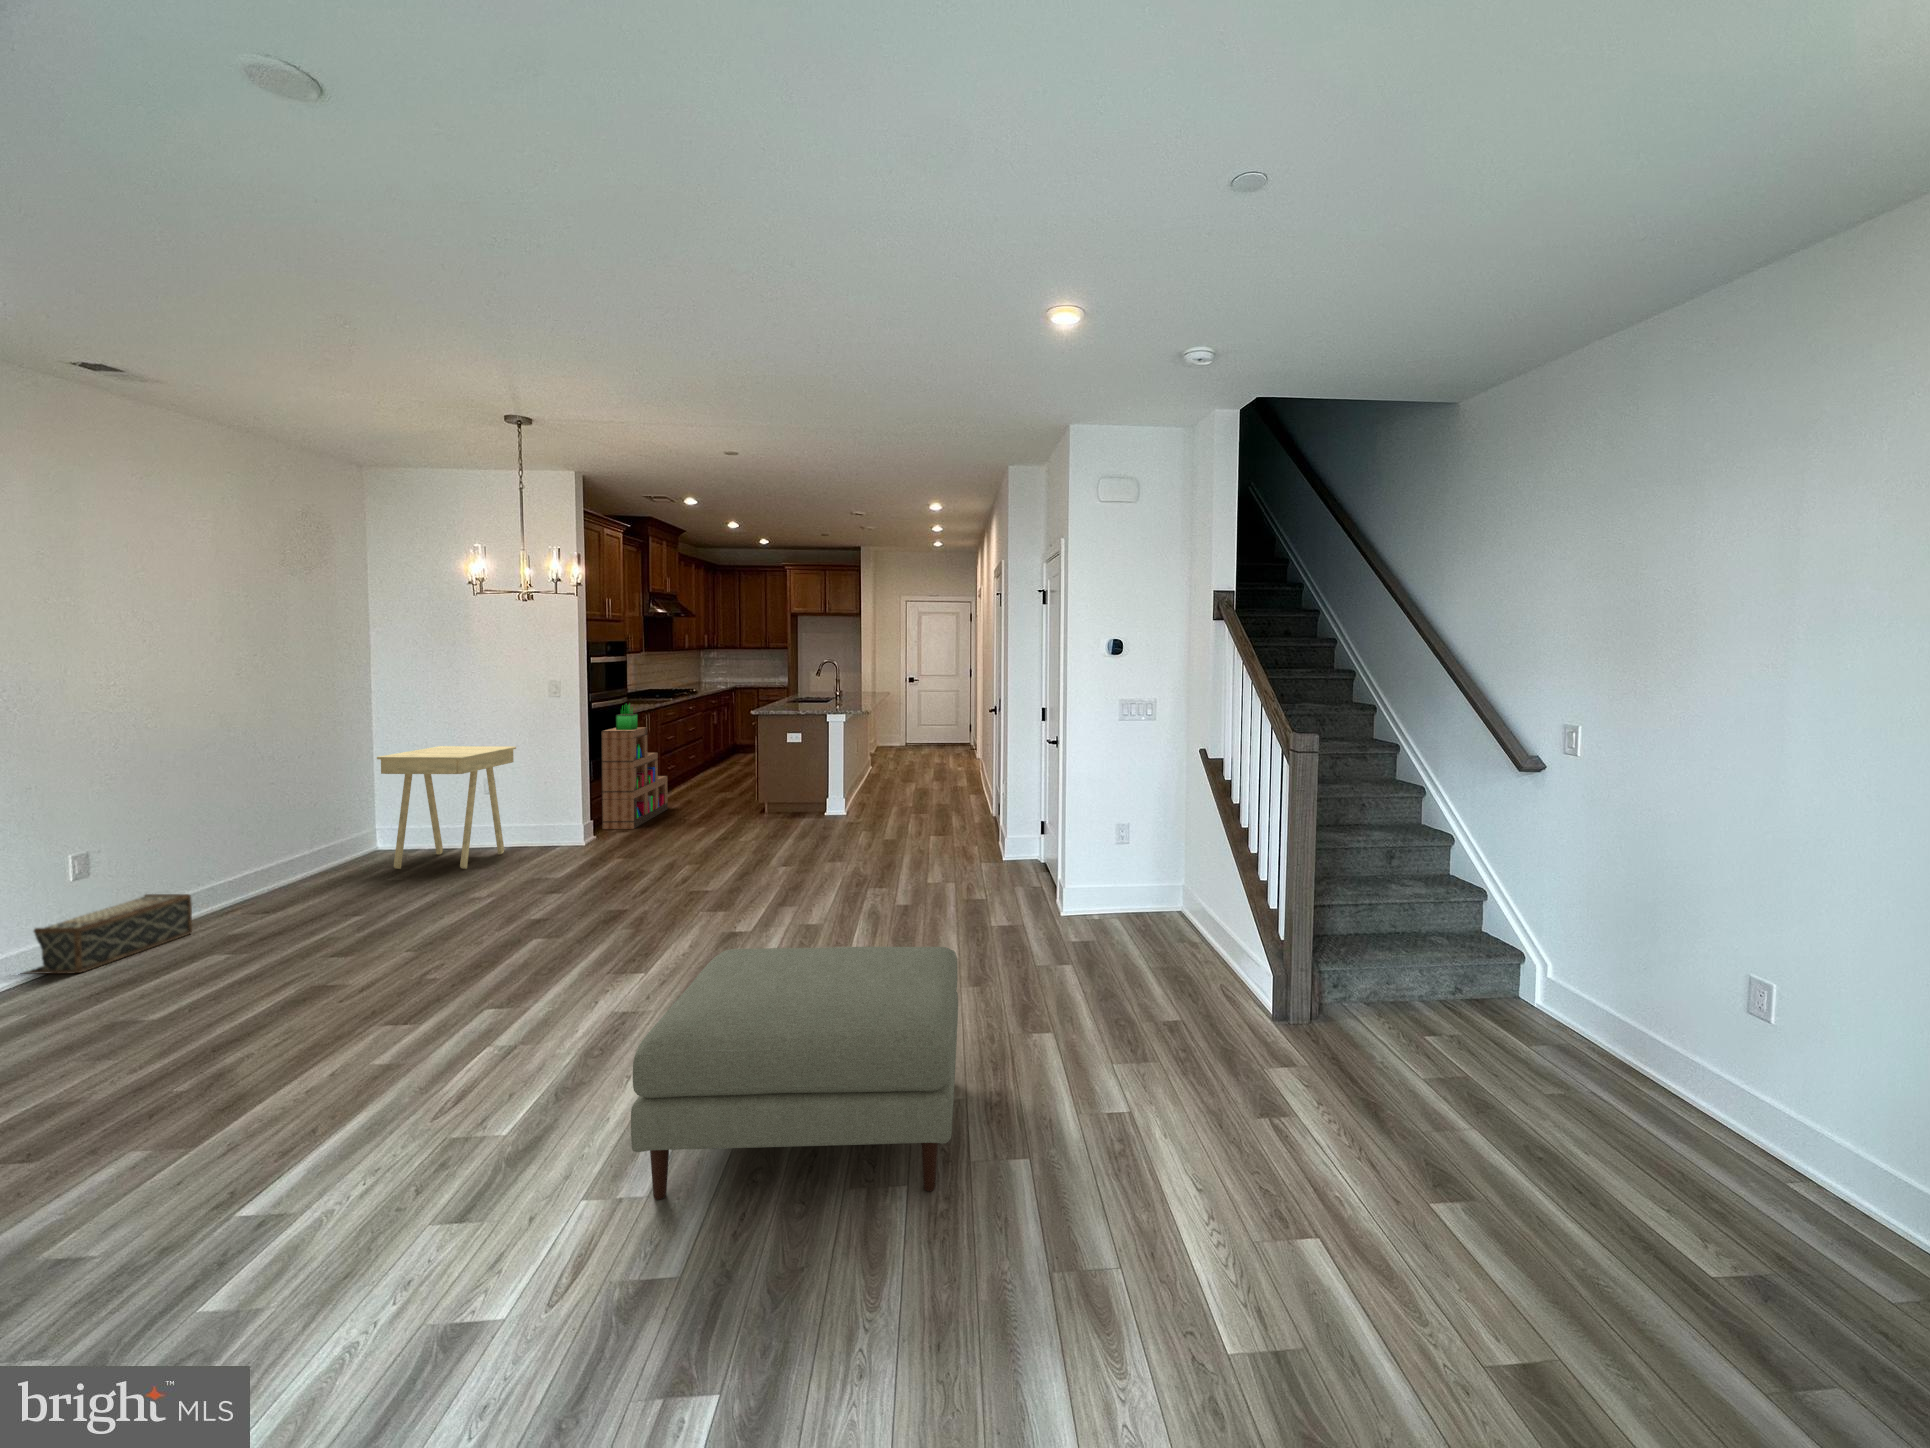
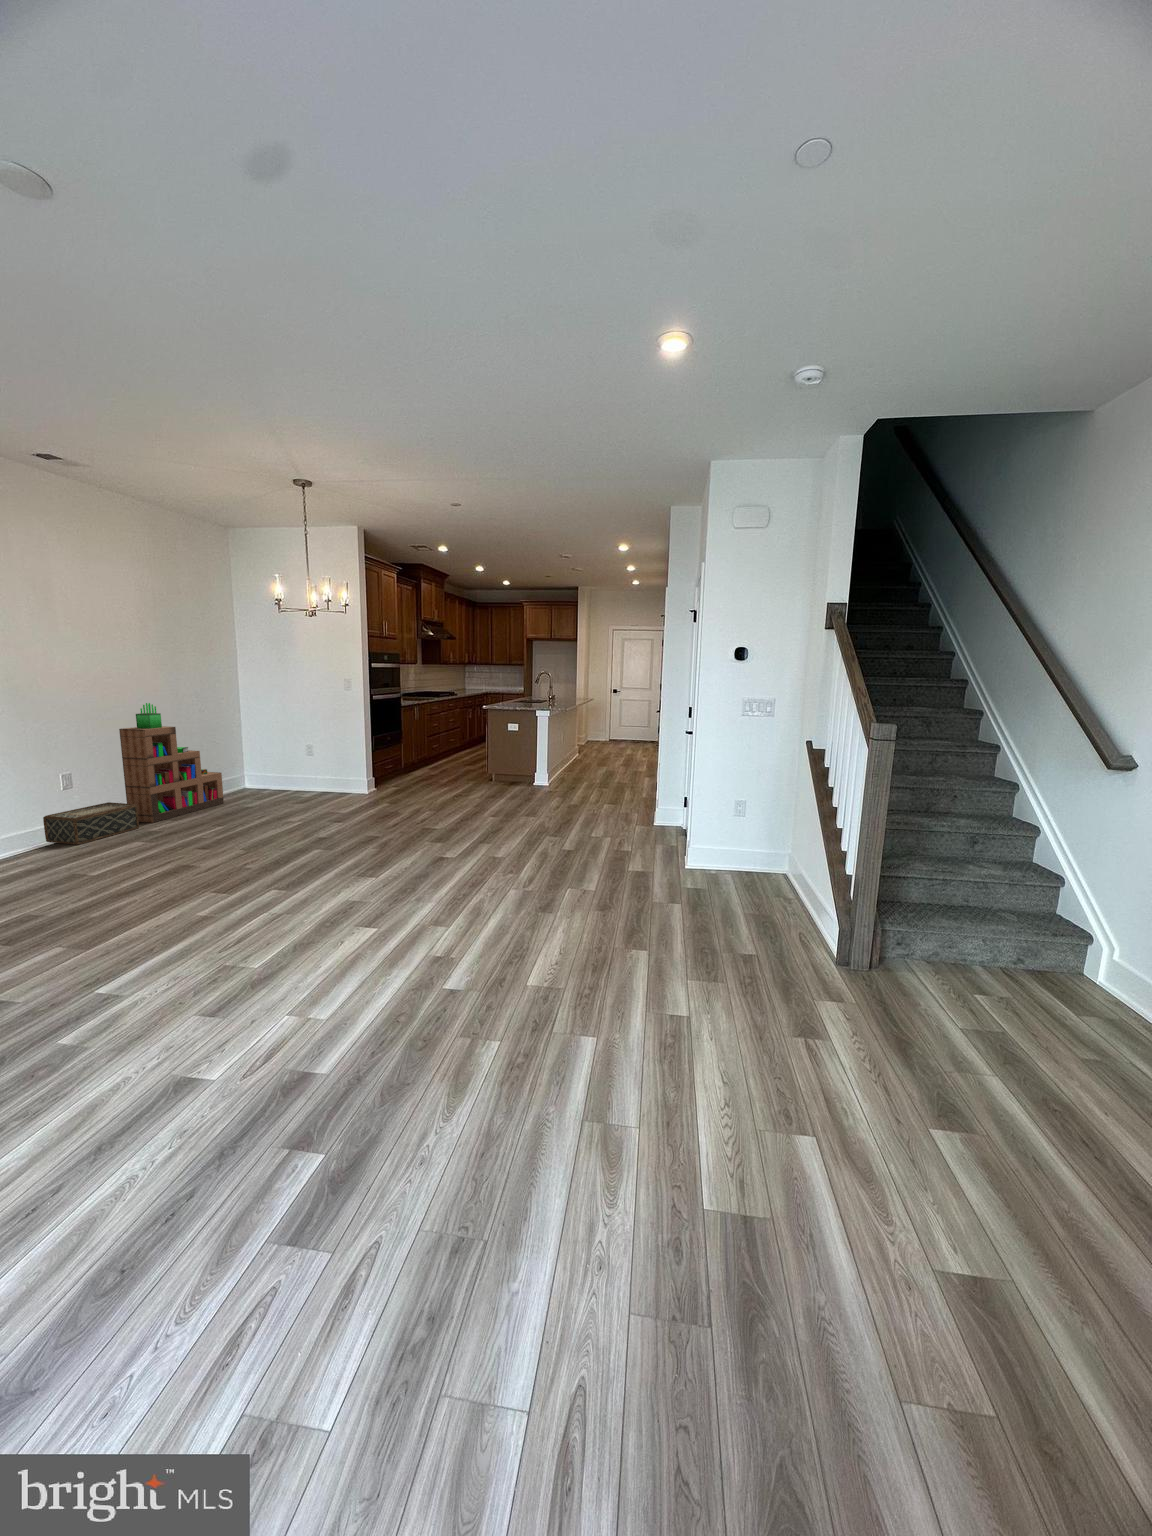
bookshelf: present [601,704,668,829] -> present [119,703,224,823]
side table: present [377,746,516,869] -> none [242,723,327,803]
ottoman: present [631,947,958,1200] -> none [311,862,565,1047]

